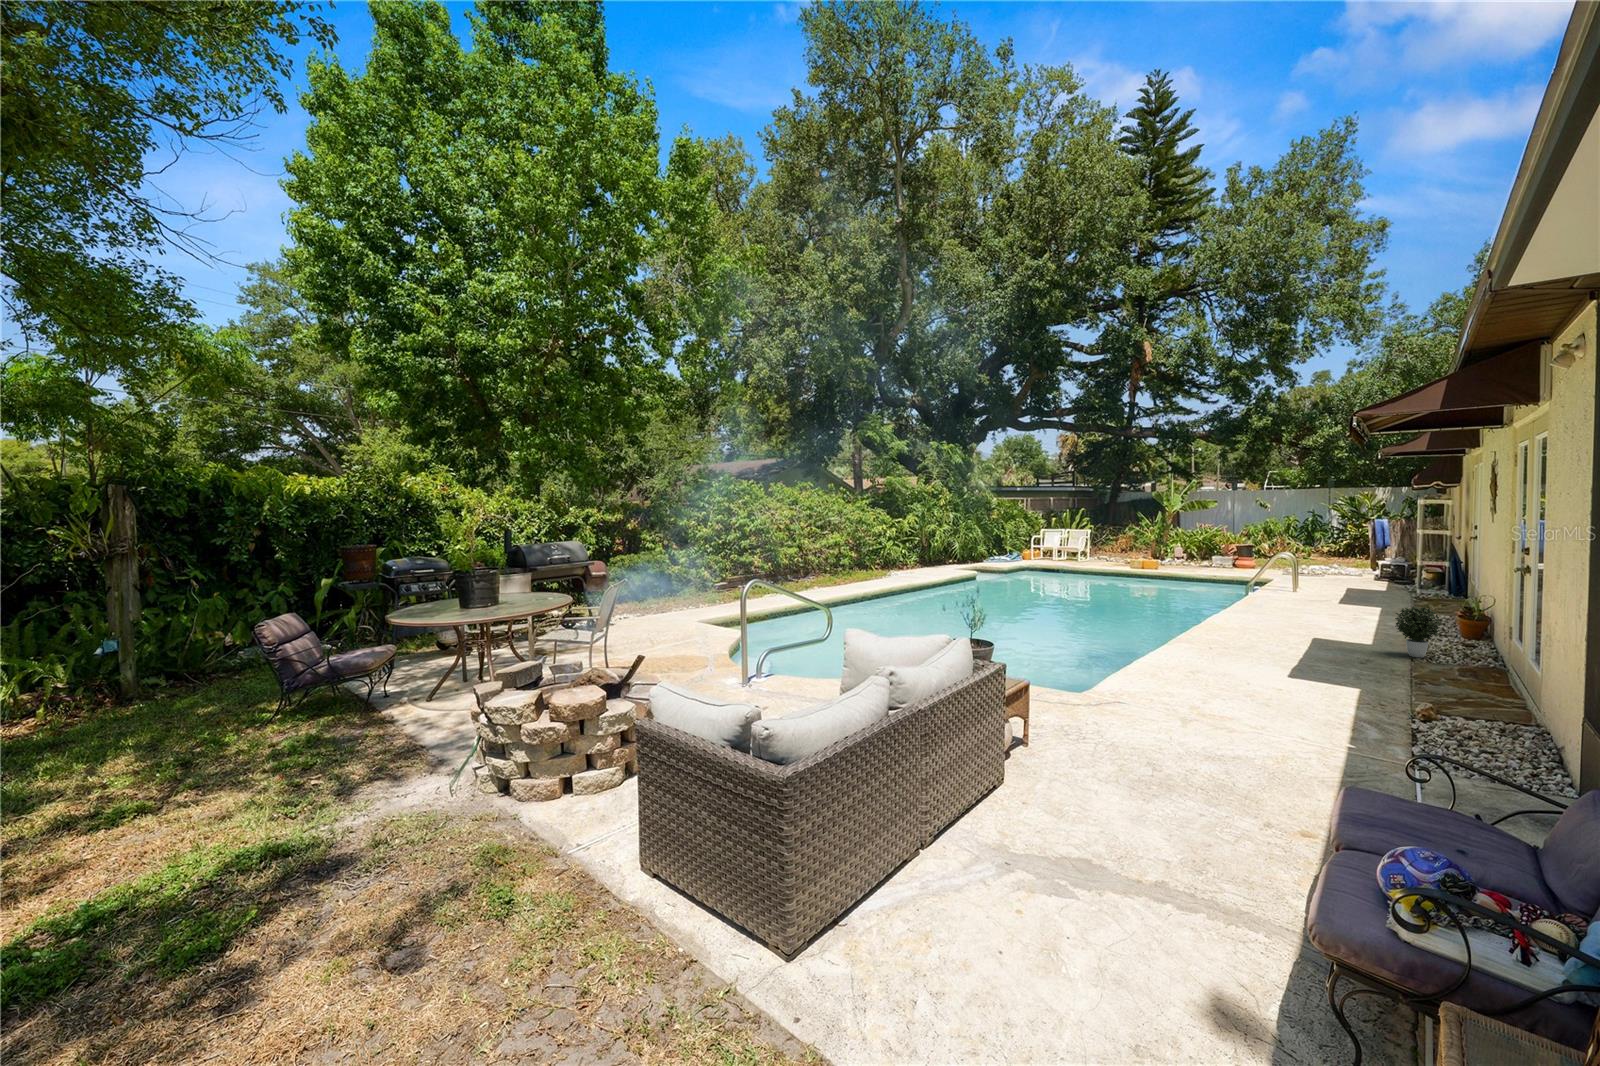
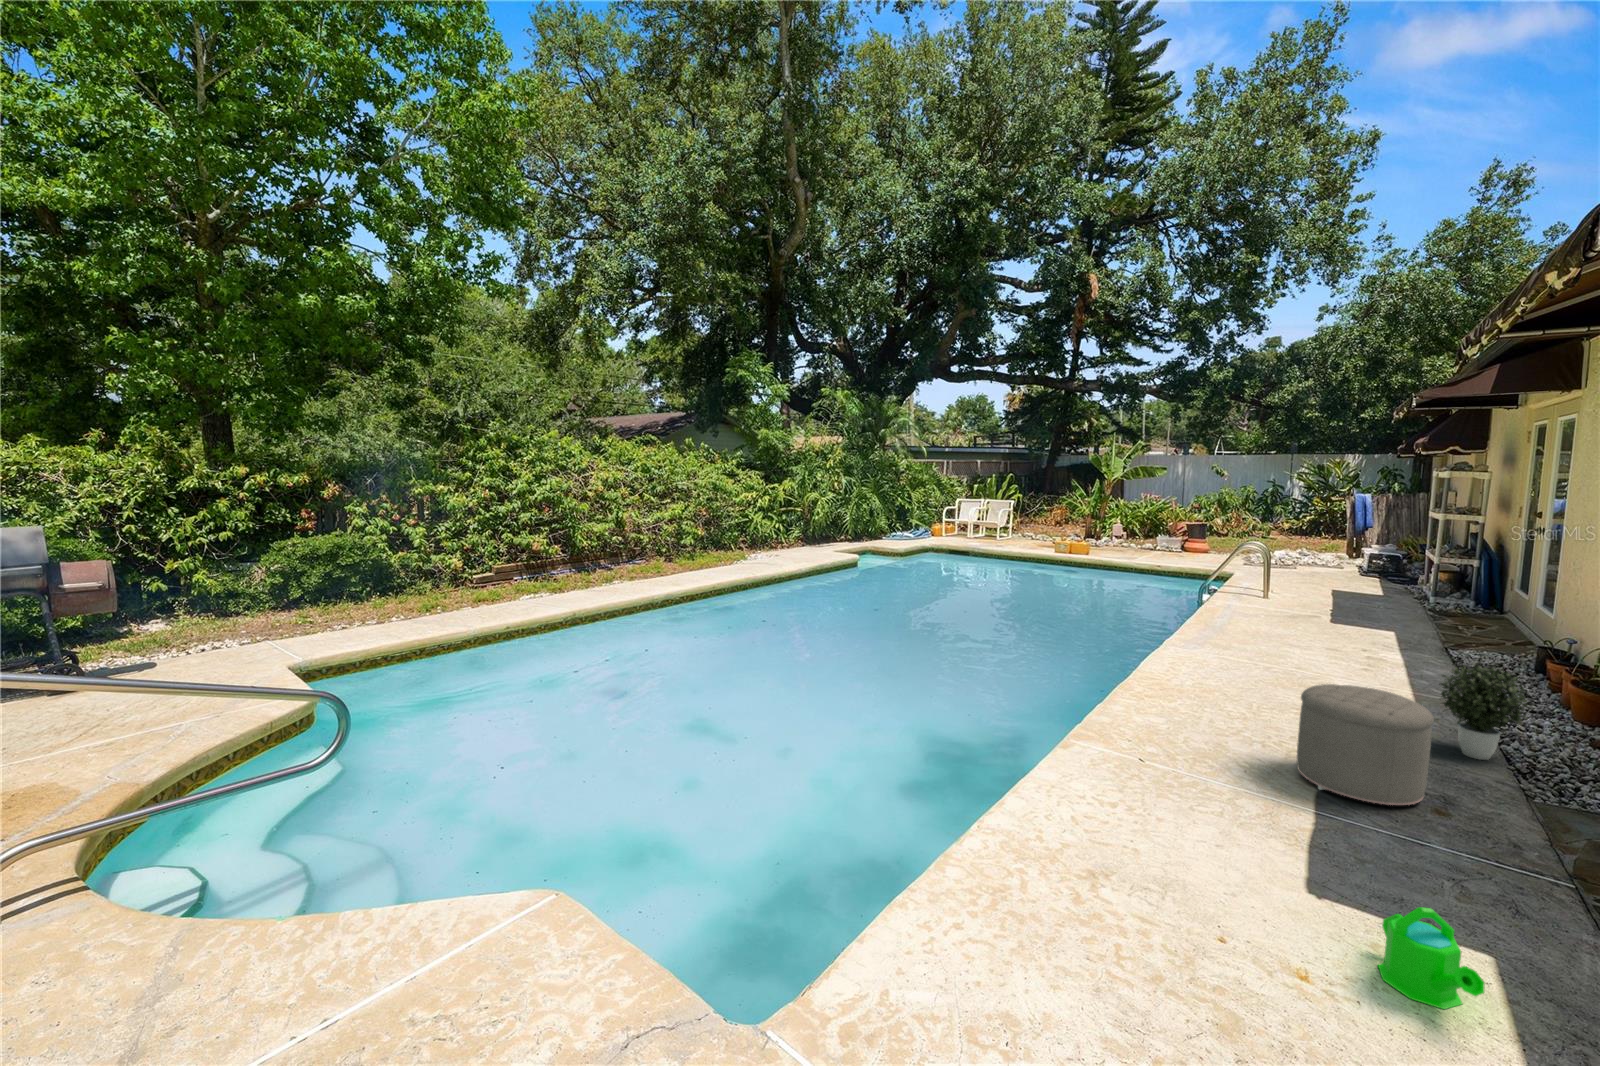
ottoman: none [1313,615,1381,670] -> present [1297,684,1434,805]
watering can: none [1339,675,1376,711] -> present [1378,907,1485,1009]

